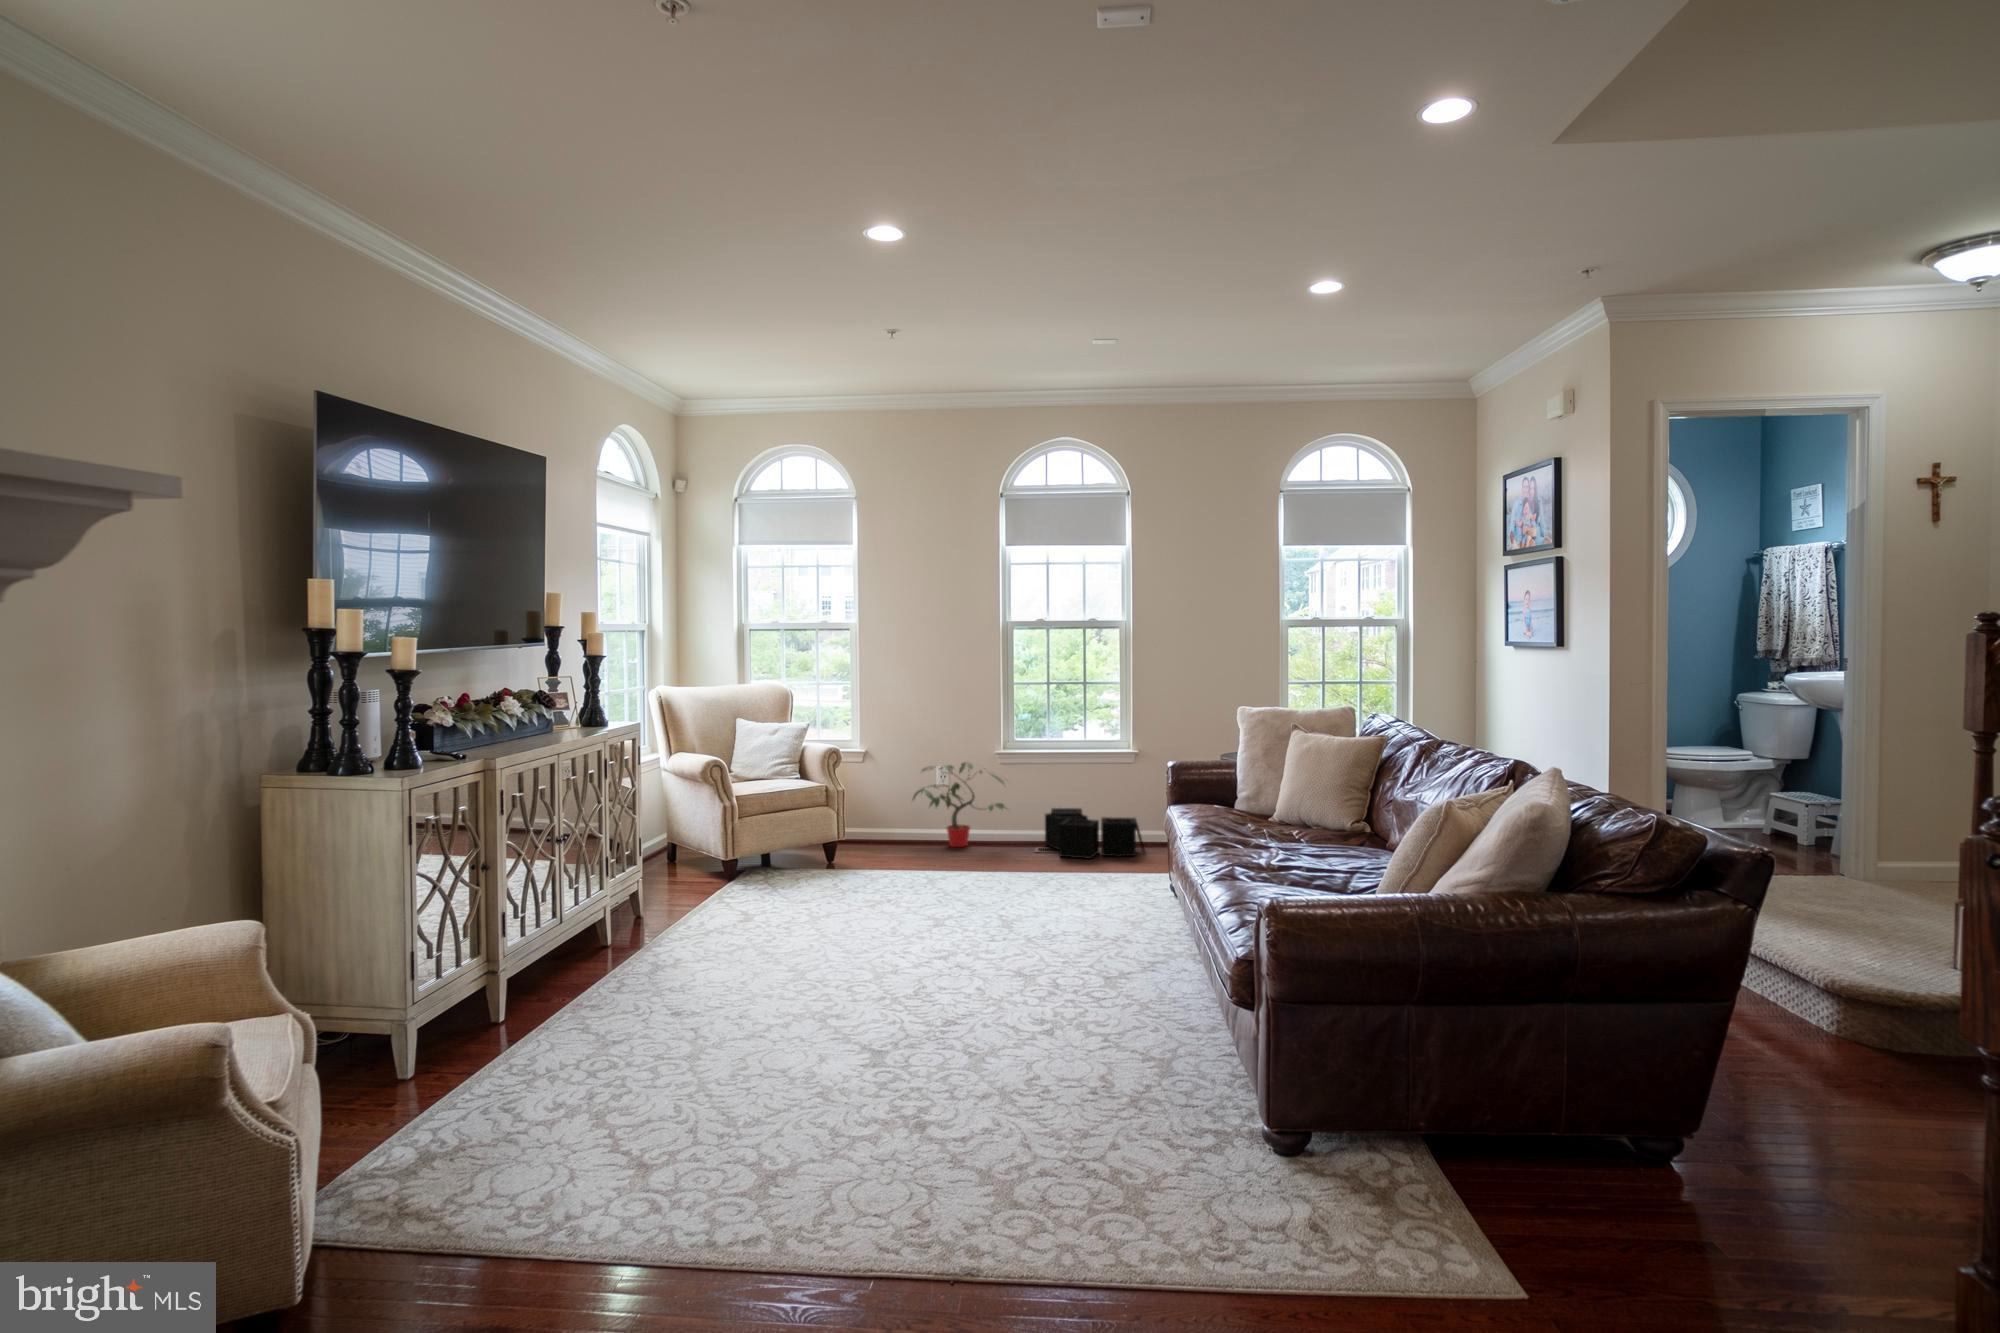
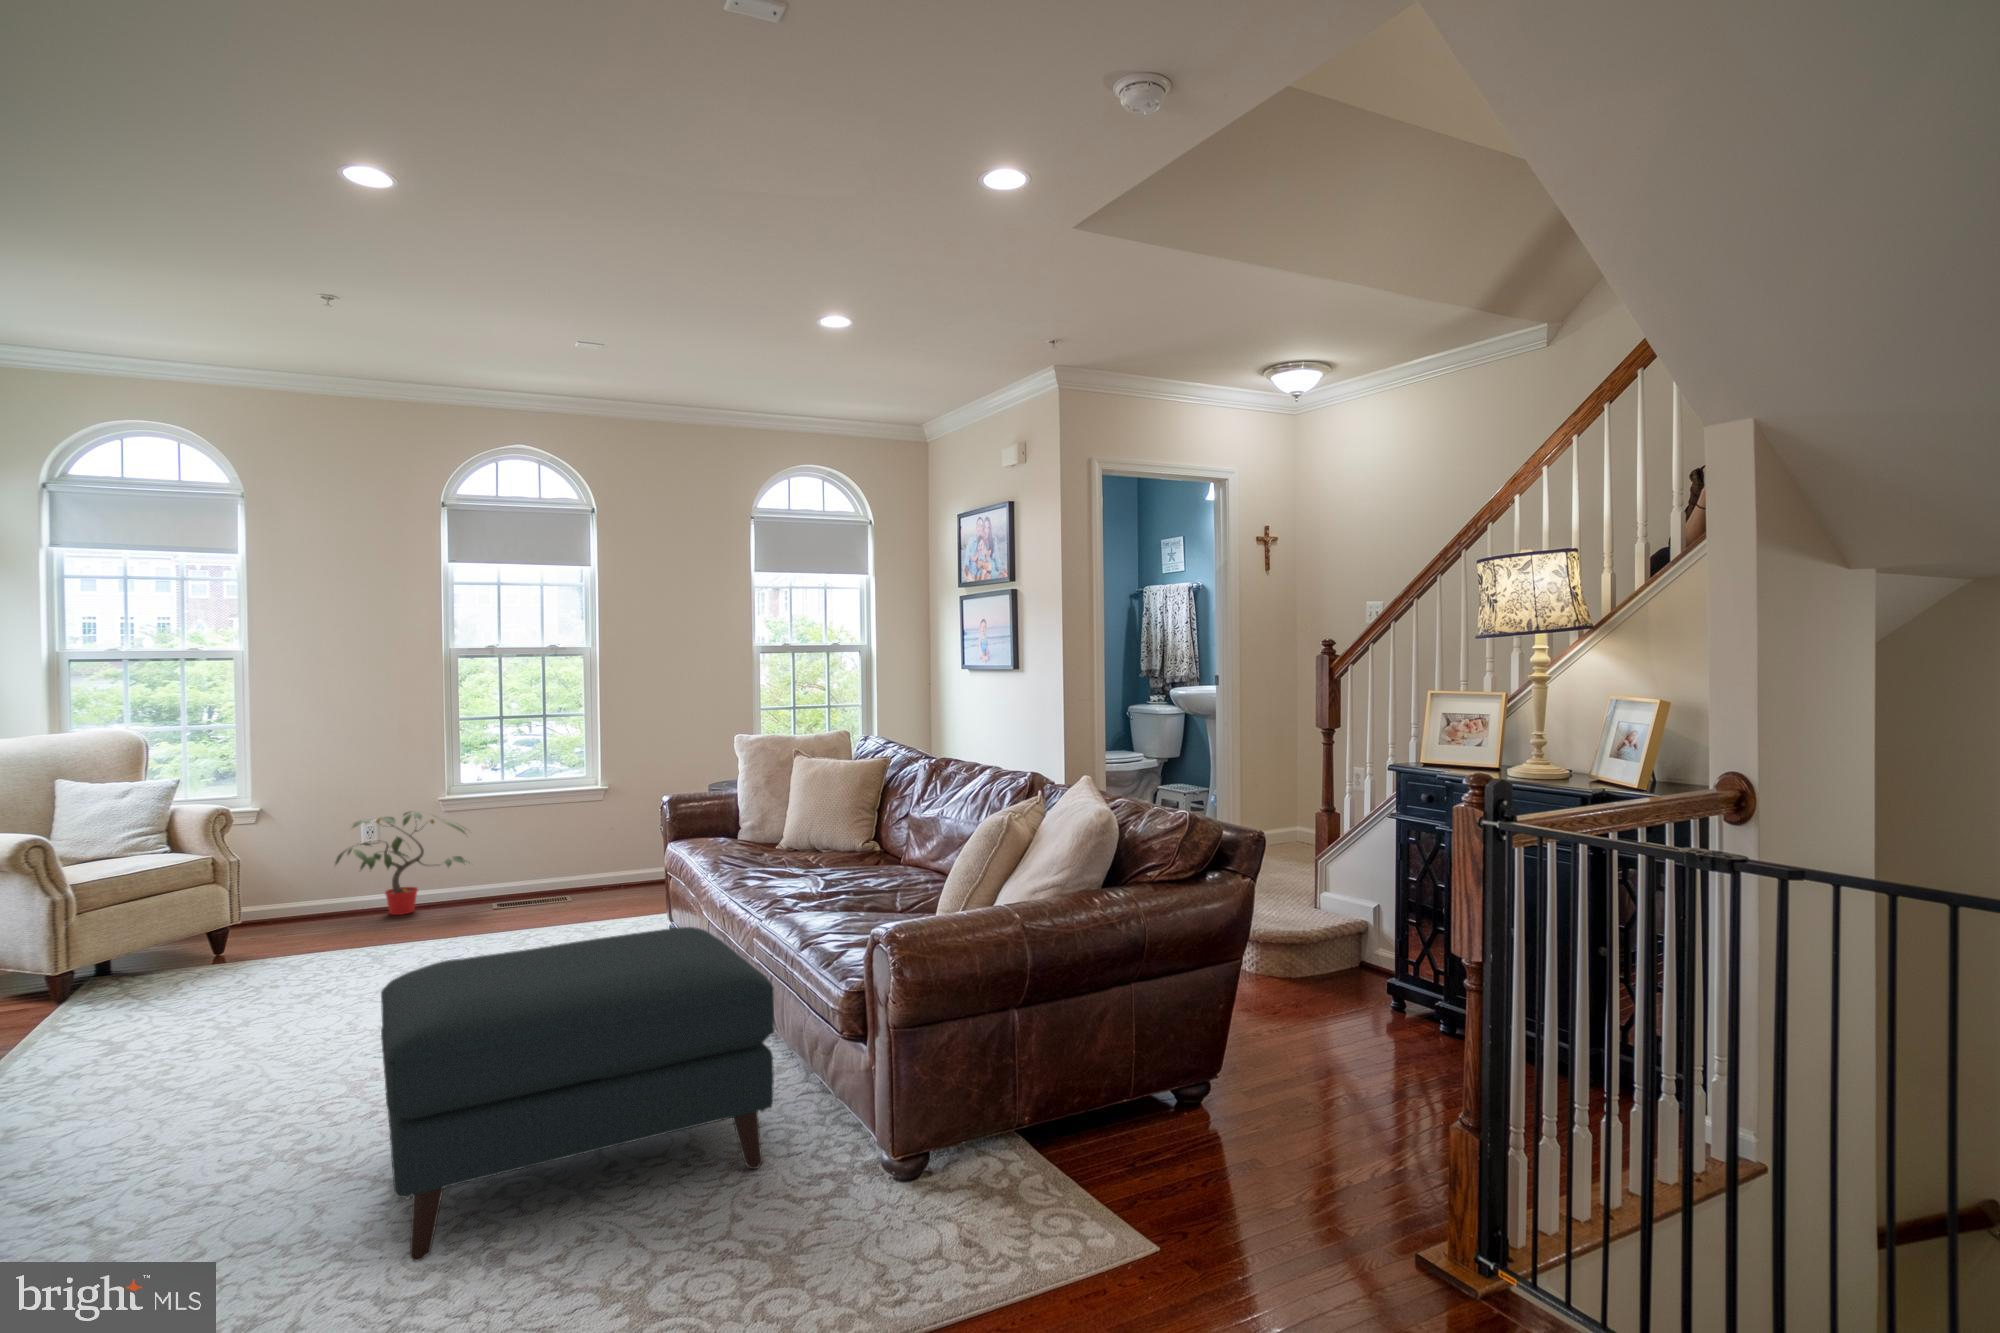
storage bin: present [1045,808,1145,859] -> none [515,853,640,910]
ottoman: none [851,880,1165,1110] -> present [381,927,774,1261]

